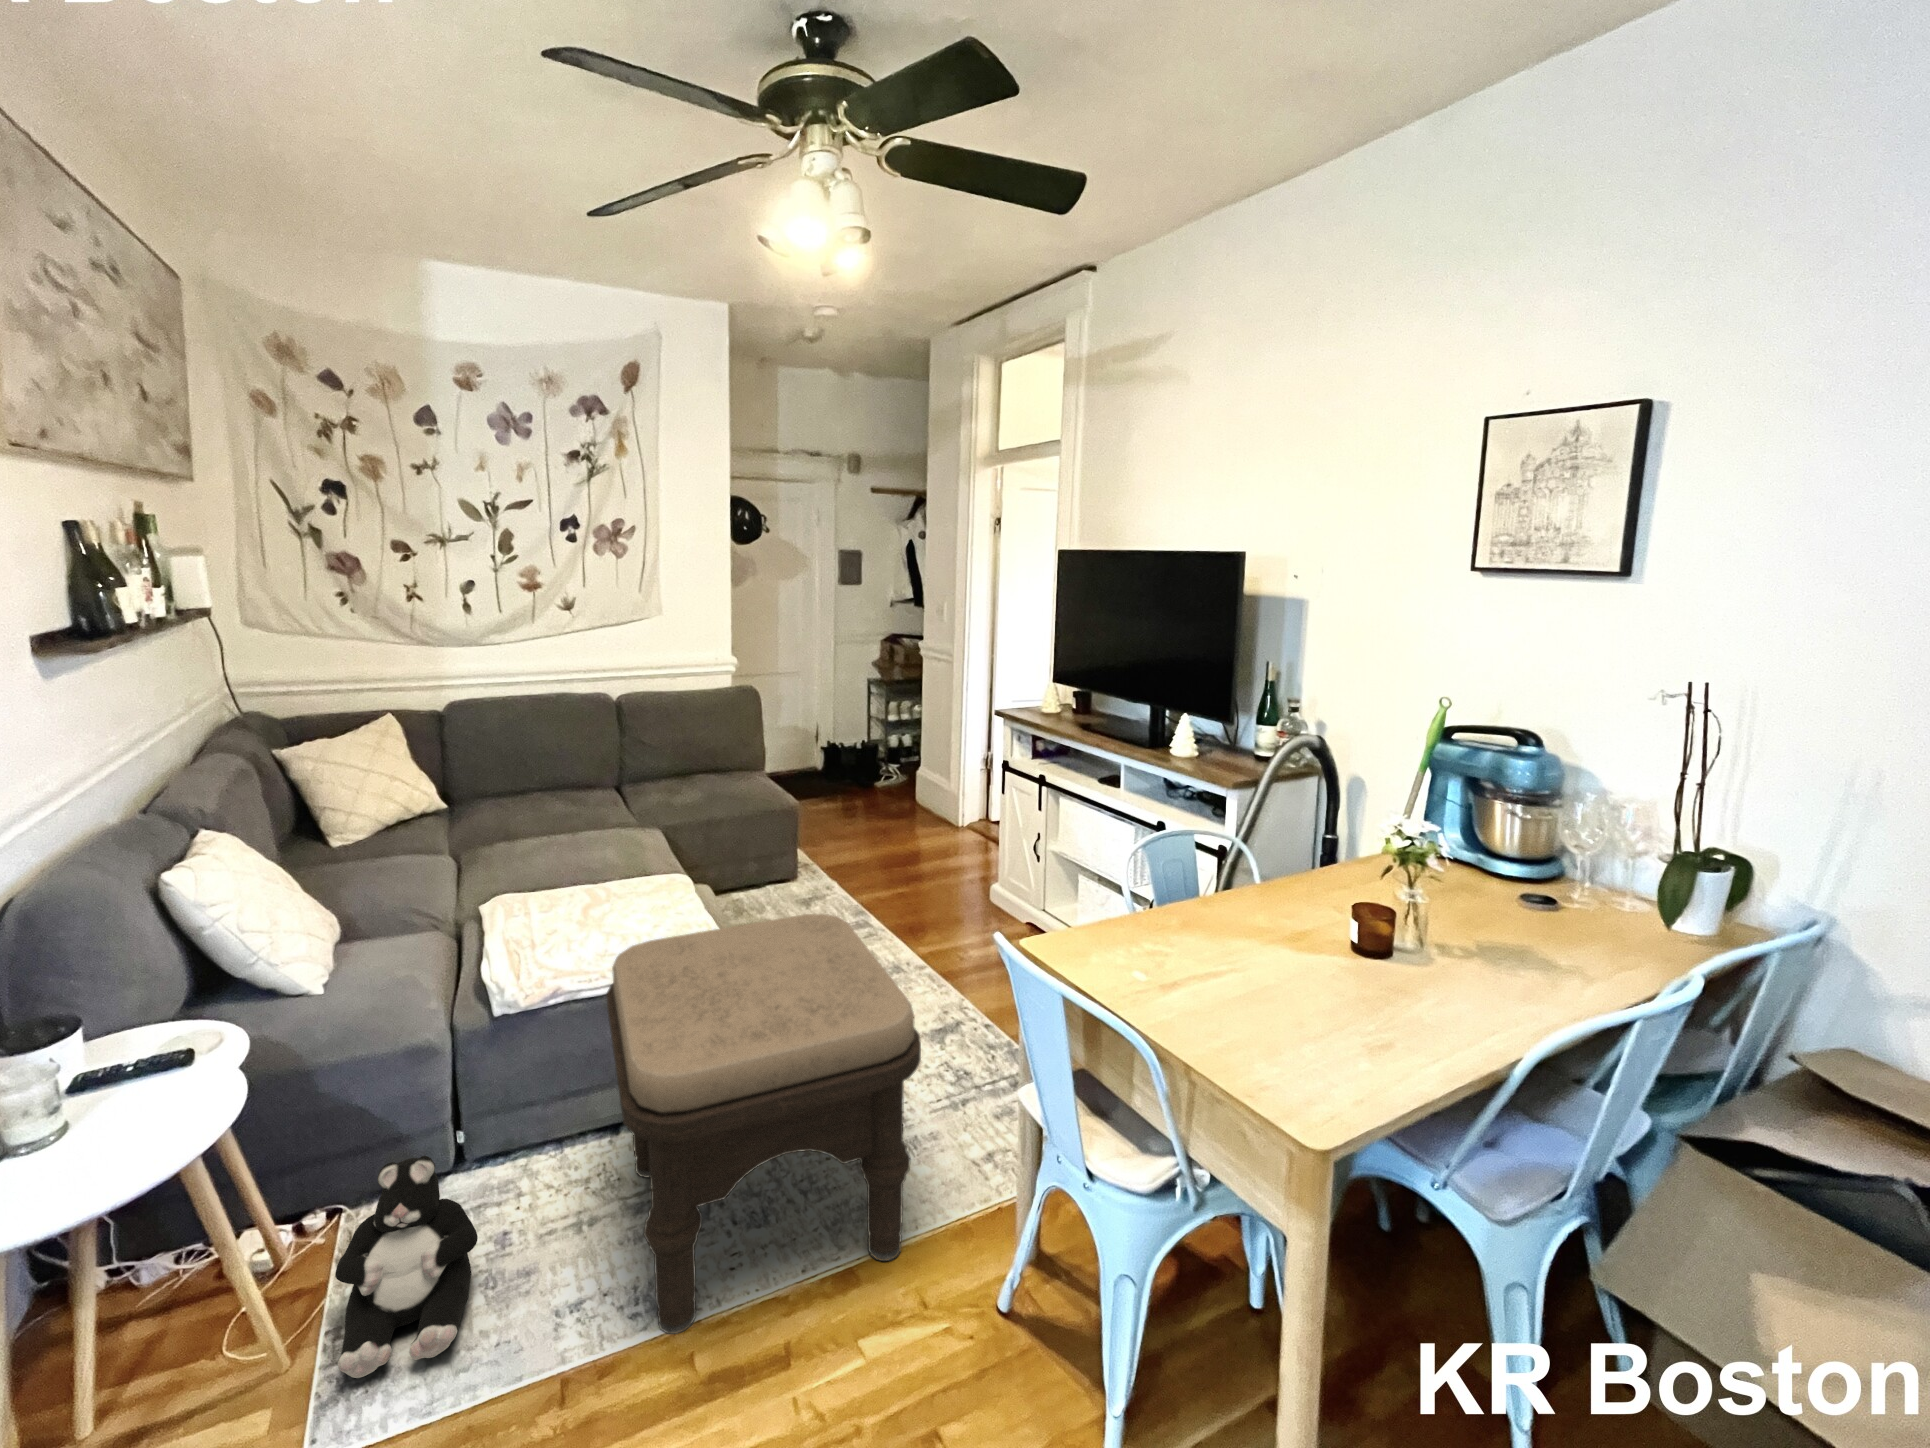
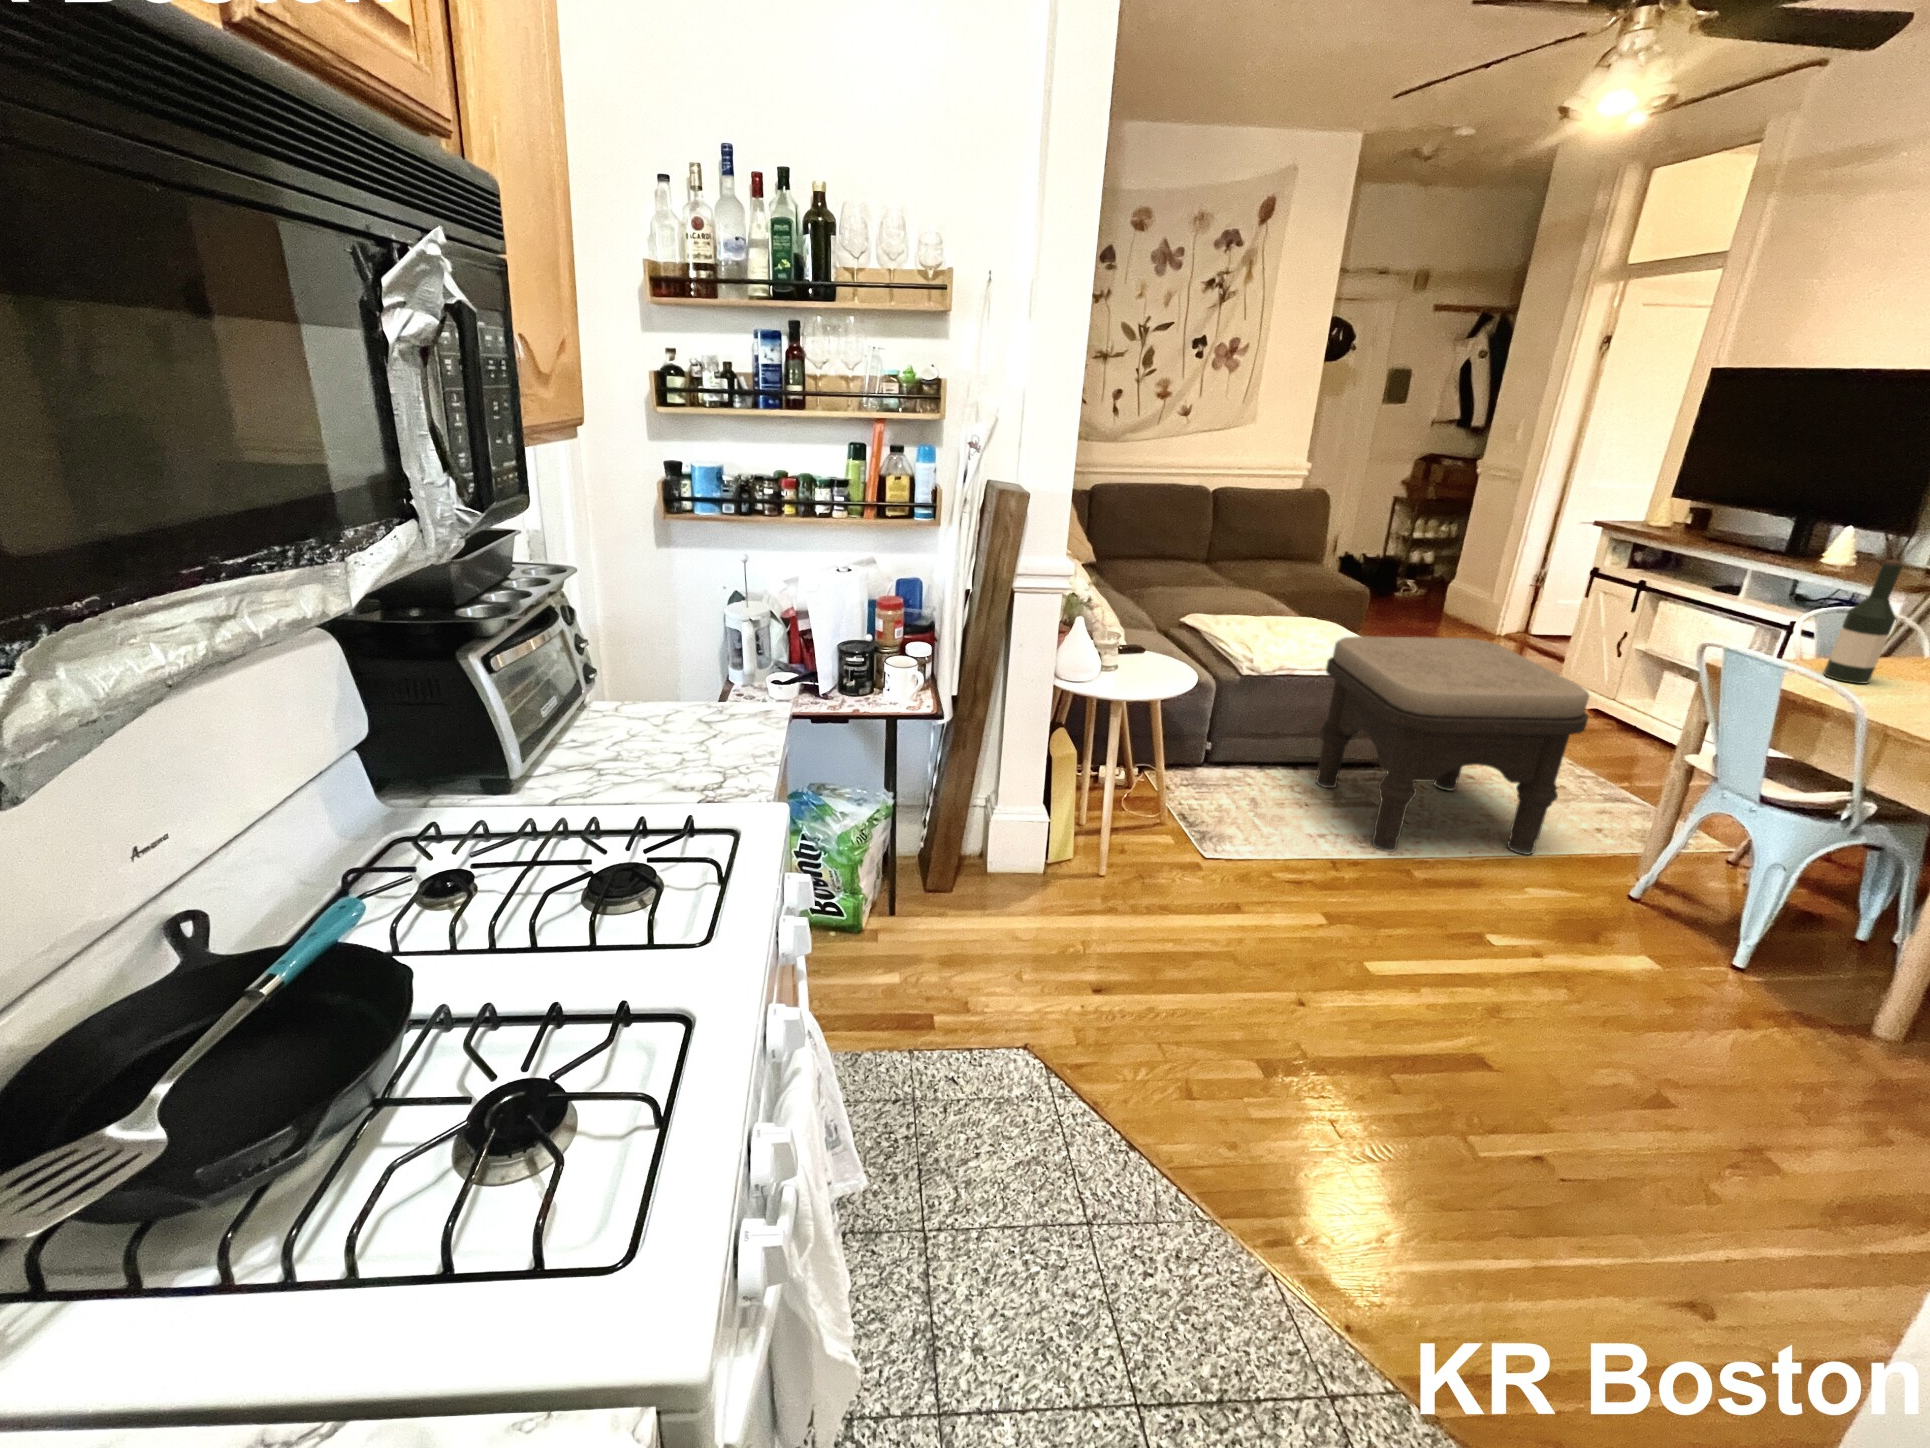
wine bottle: none [1142,817,1195,994] -> present [1824,560,1902,684]
plush toy: present [335,1156,478,1378] -> none [1184,726,1261,827]

